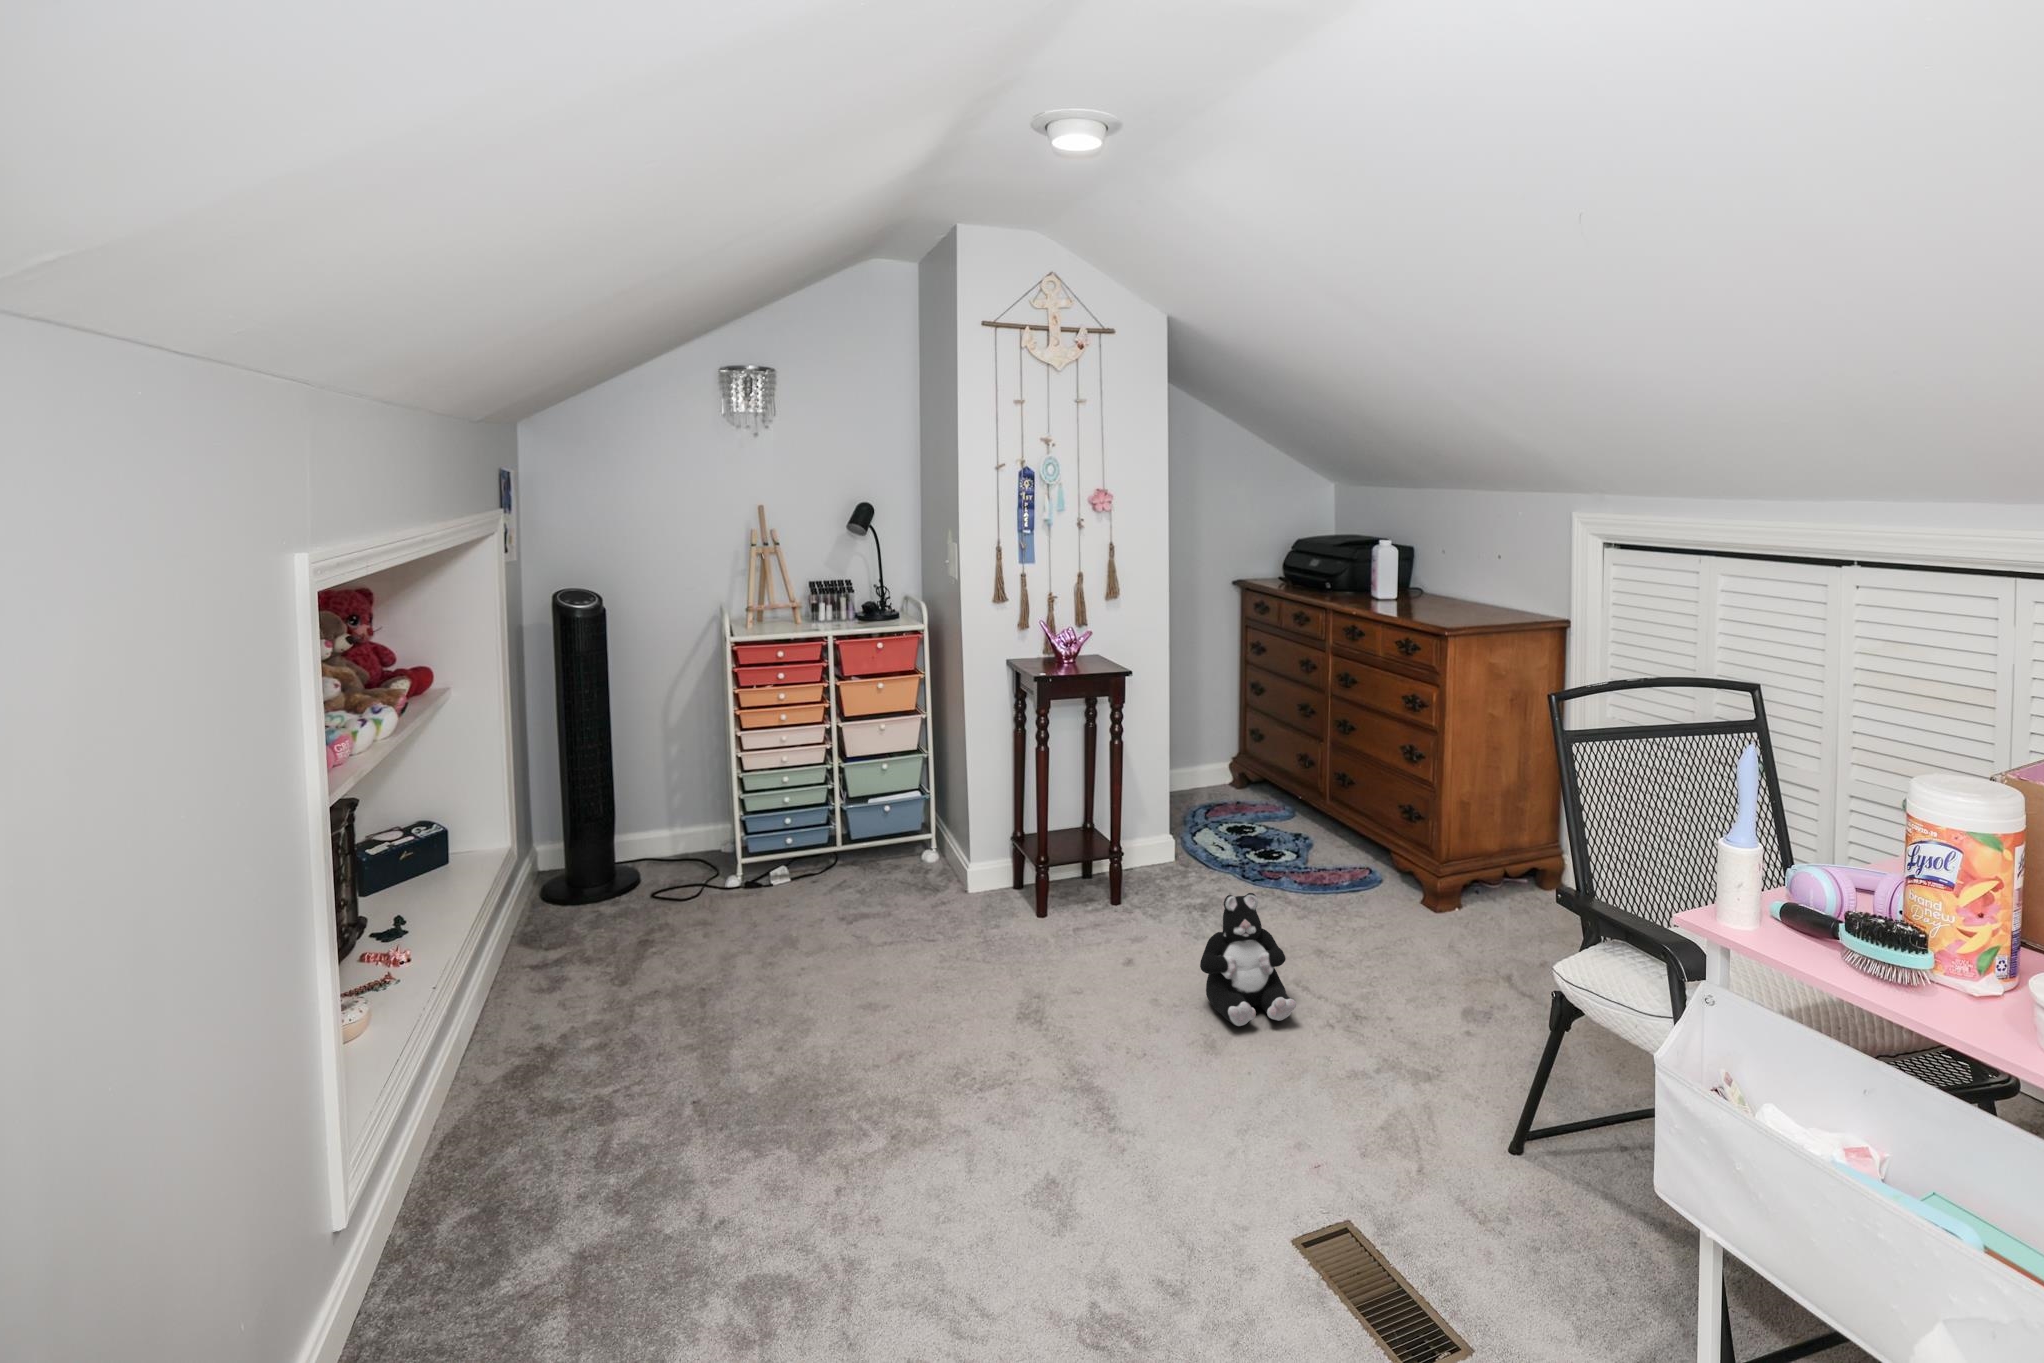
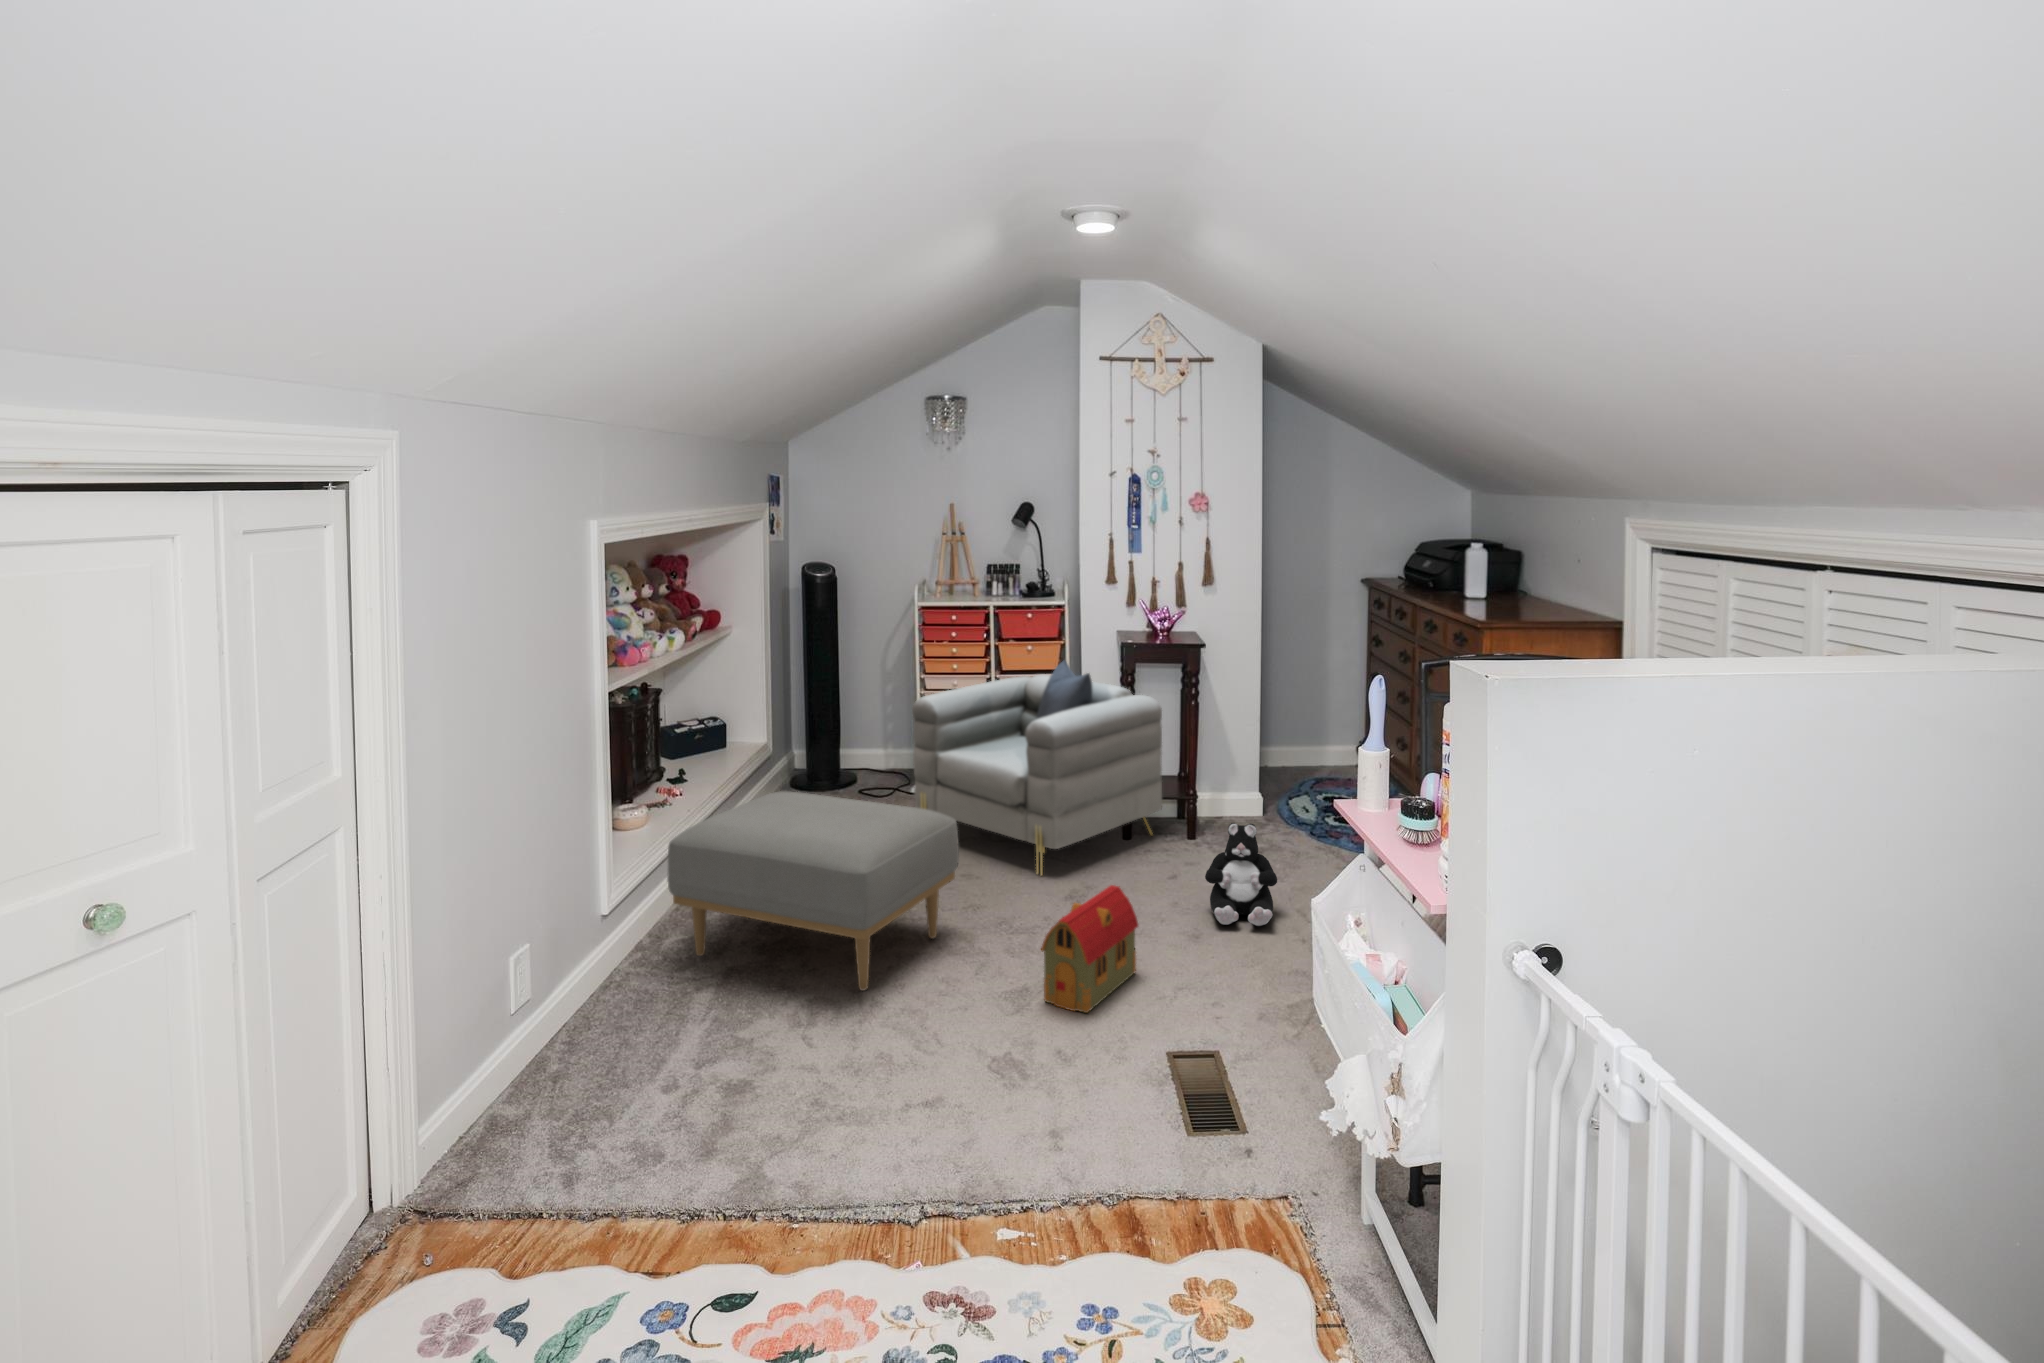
armchair: none [756,702,1085,991] -> present [912,660,1162,875]
ottoman: none [455,944,908,1243] -> present [667,791,959,991]
toy house: none [1083,1012,1181,1206] -> present [1041,885,1138,1013]

